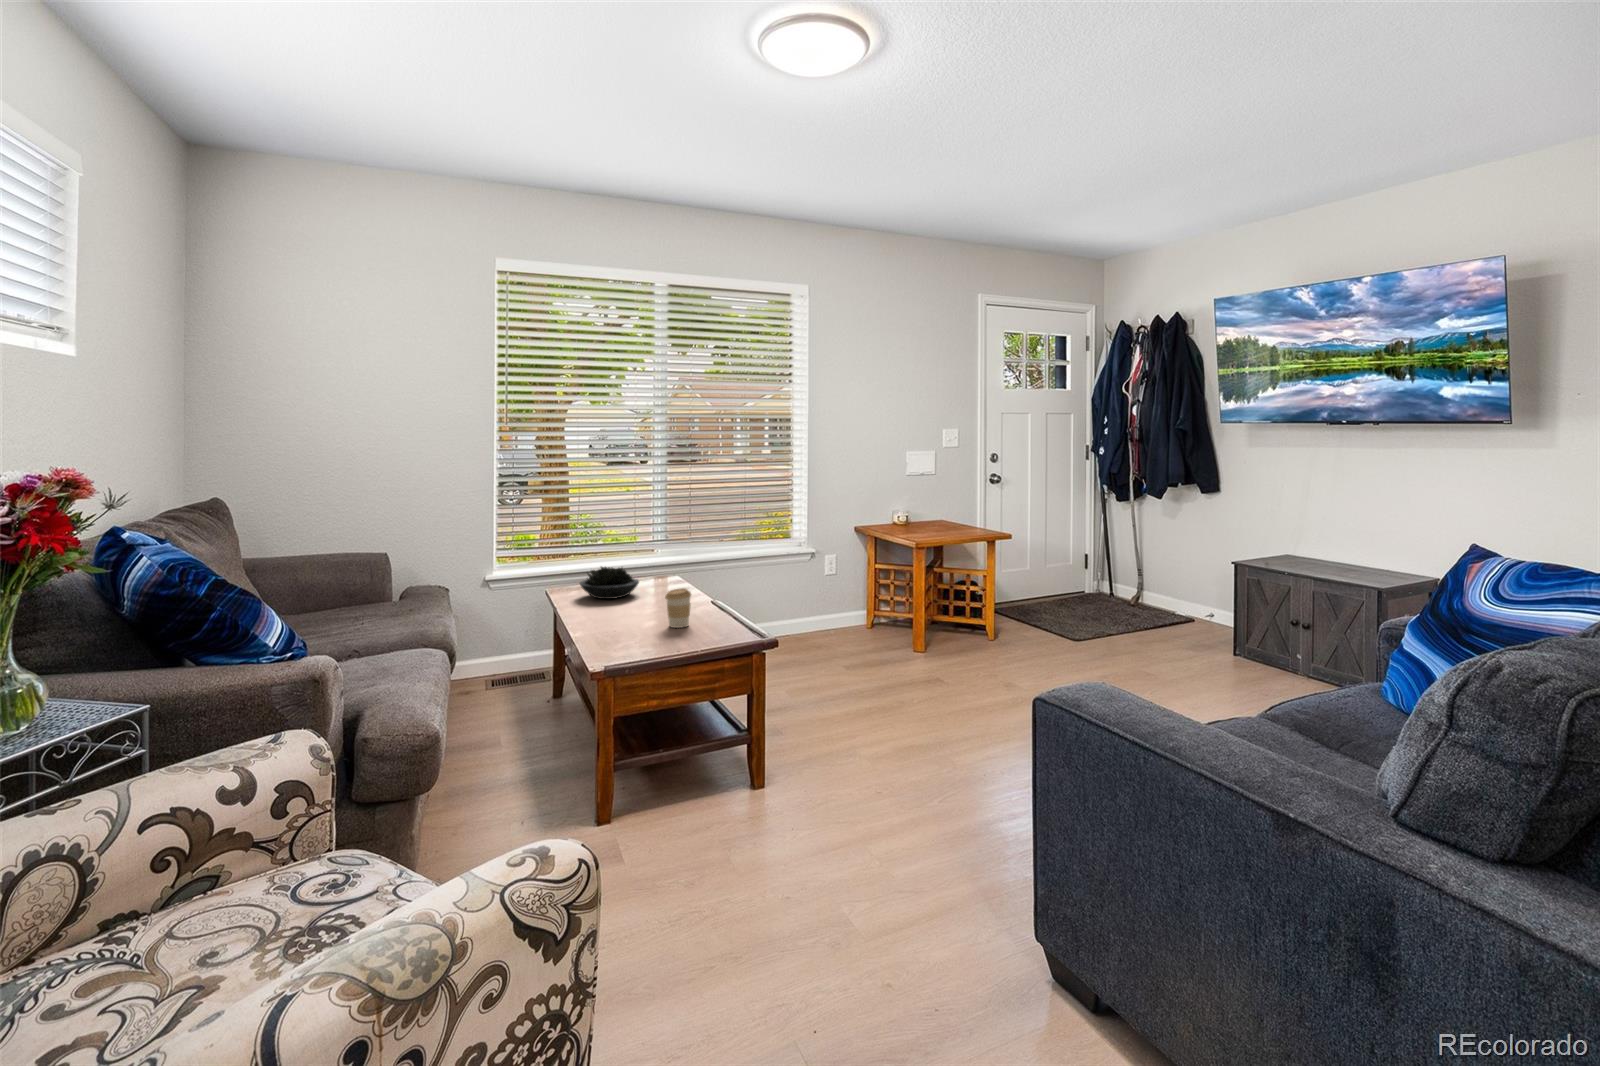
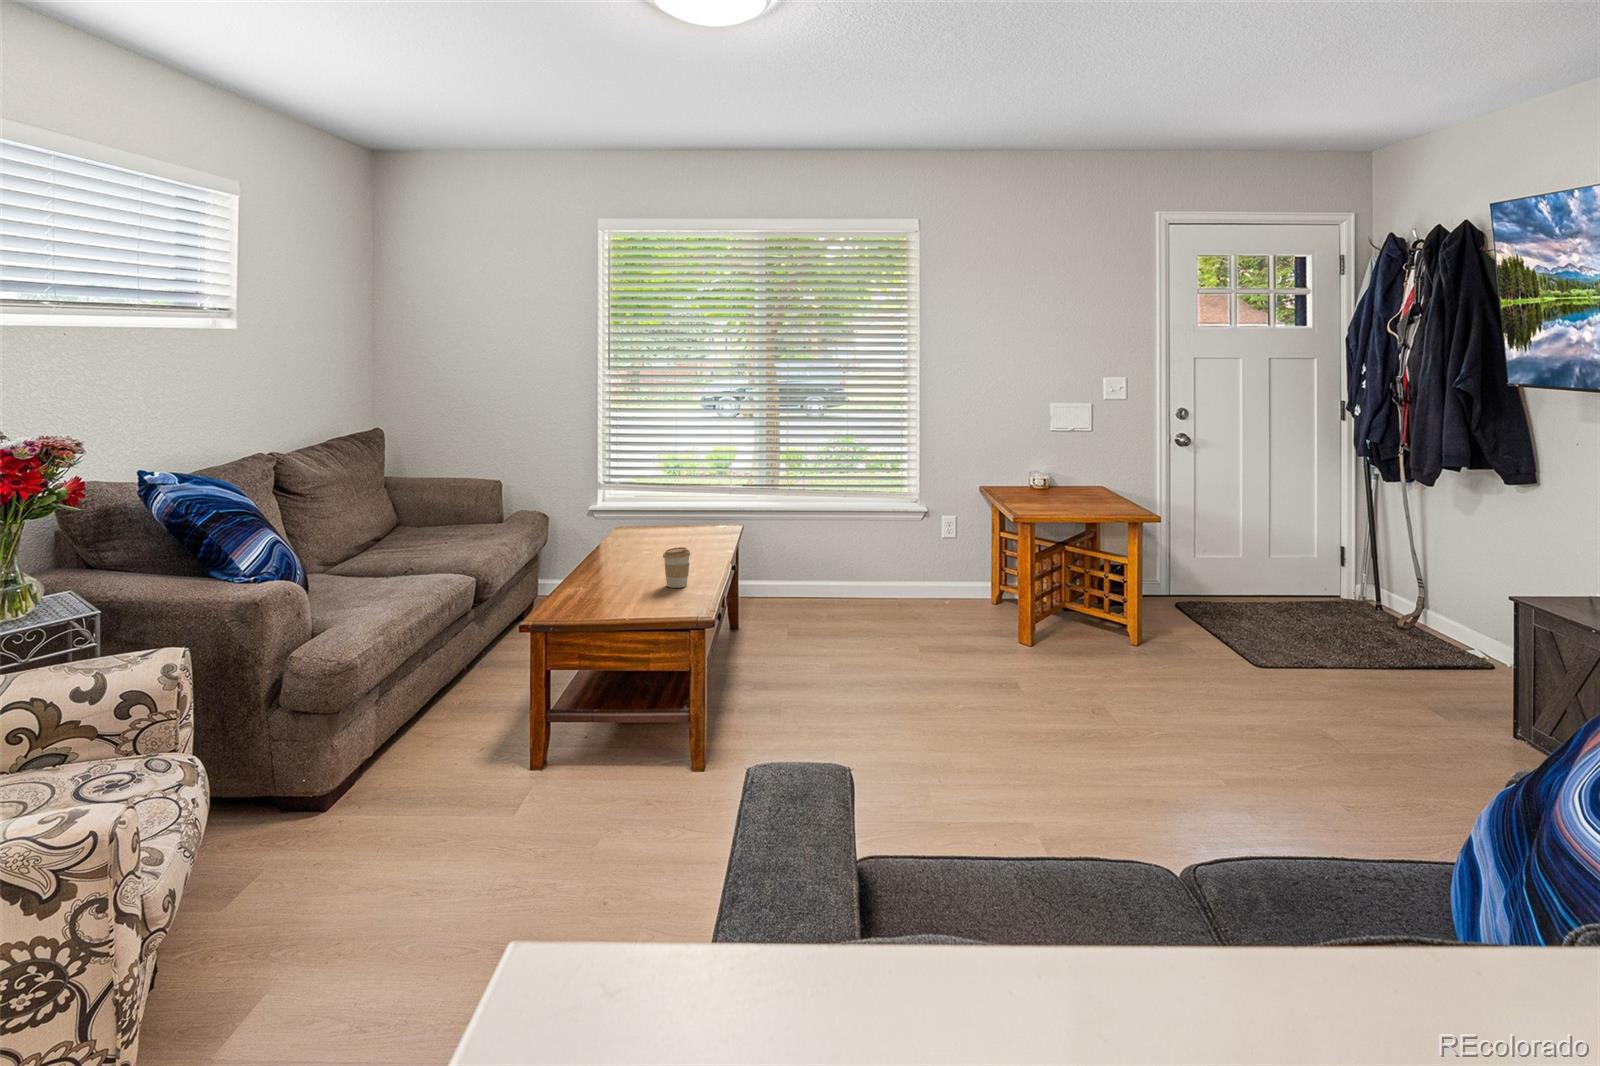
succulent plant: present [580,567,639,599] -> none [625,516,686,550]

